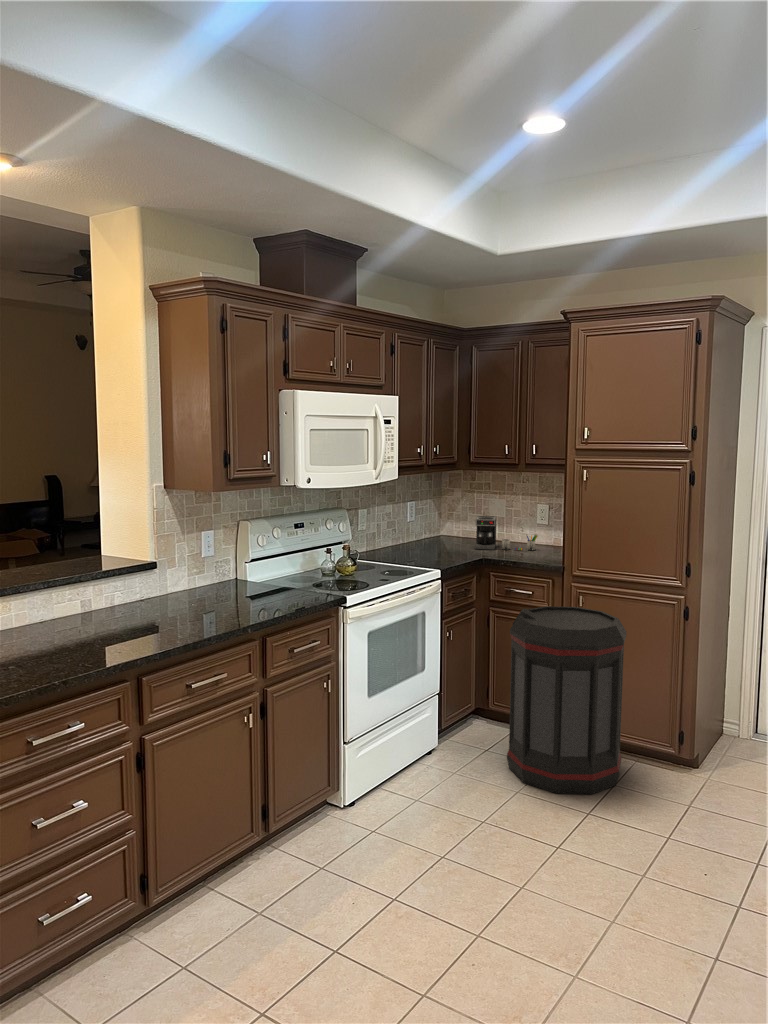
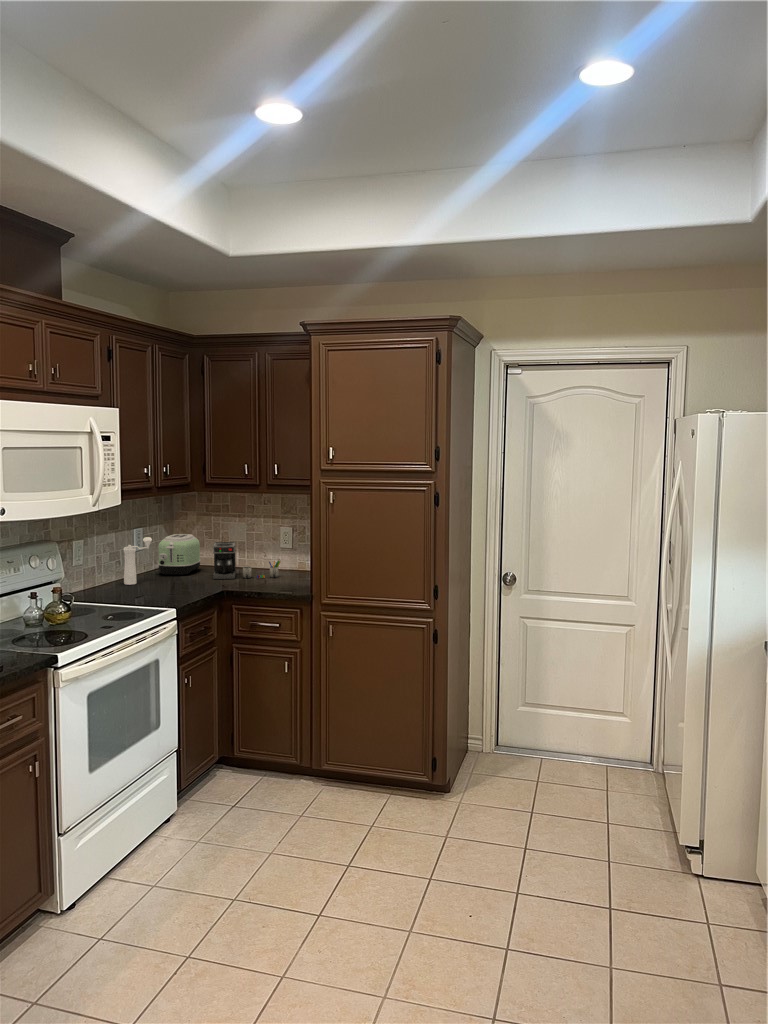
toaster: none [427,508,465,545] -> present [158,534,201,575]
pepper mill: none [399,509,423,550] -> present [123,537,152,585]
trash can: present [507,606,626,794] -> none [257,638,379,847]

